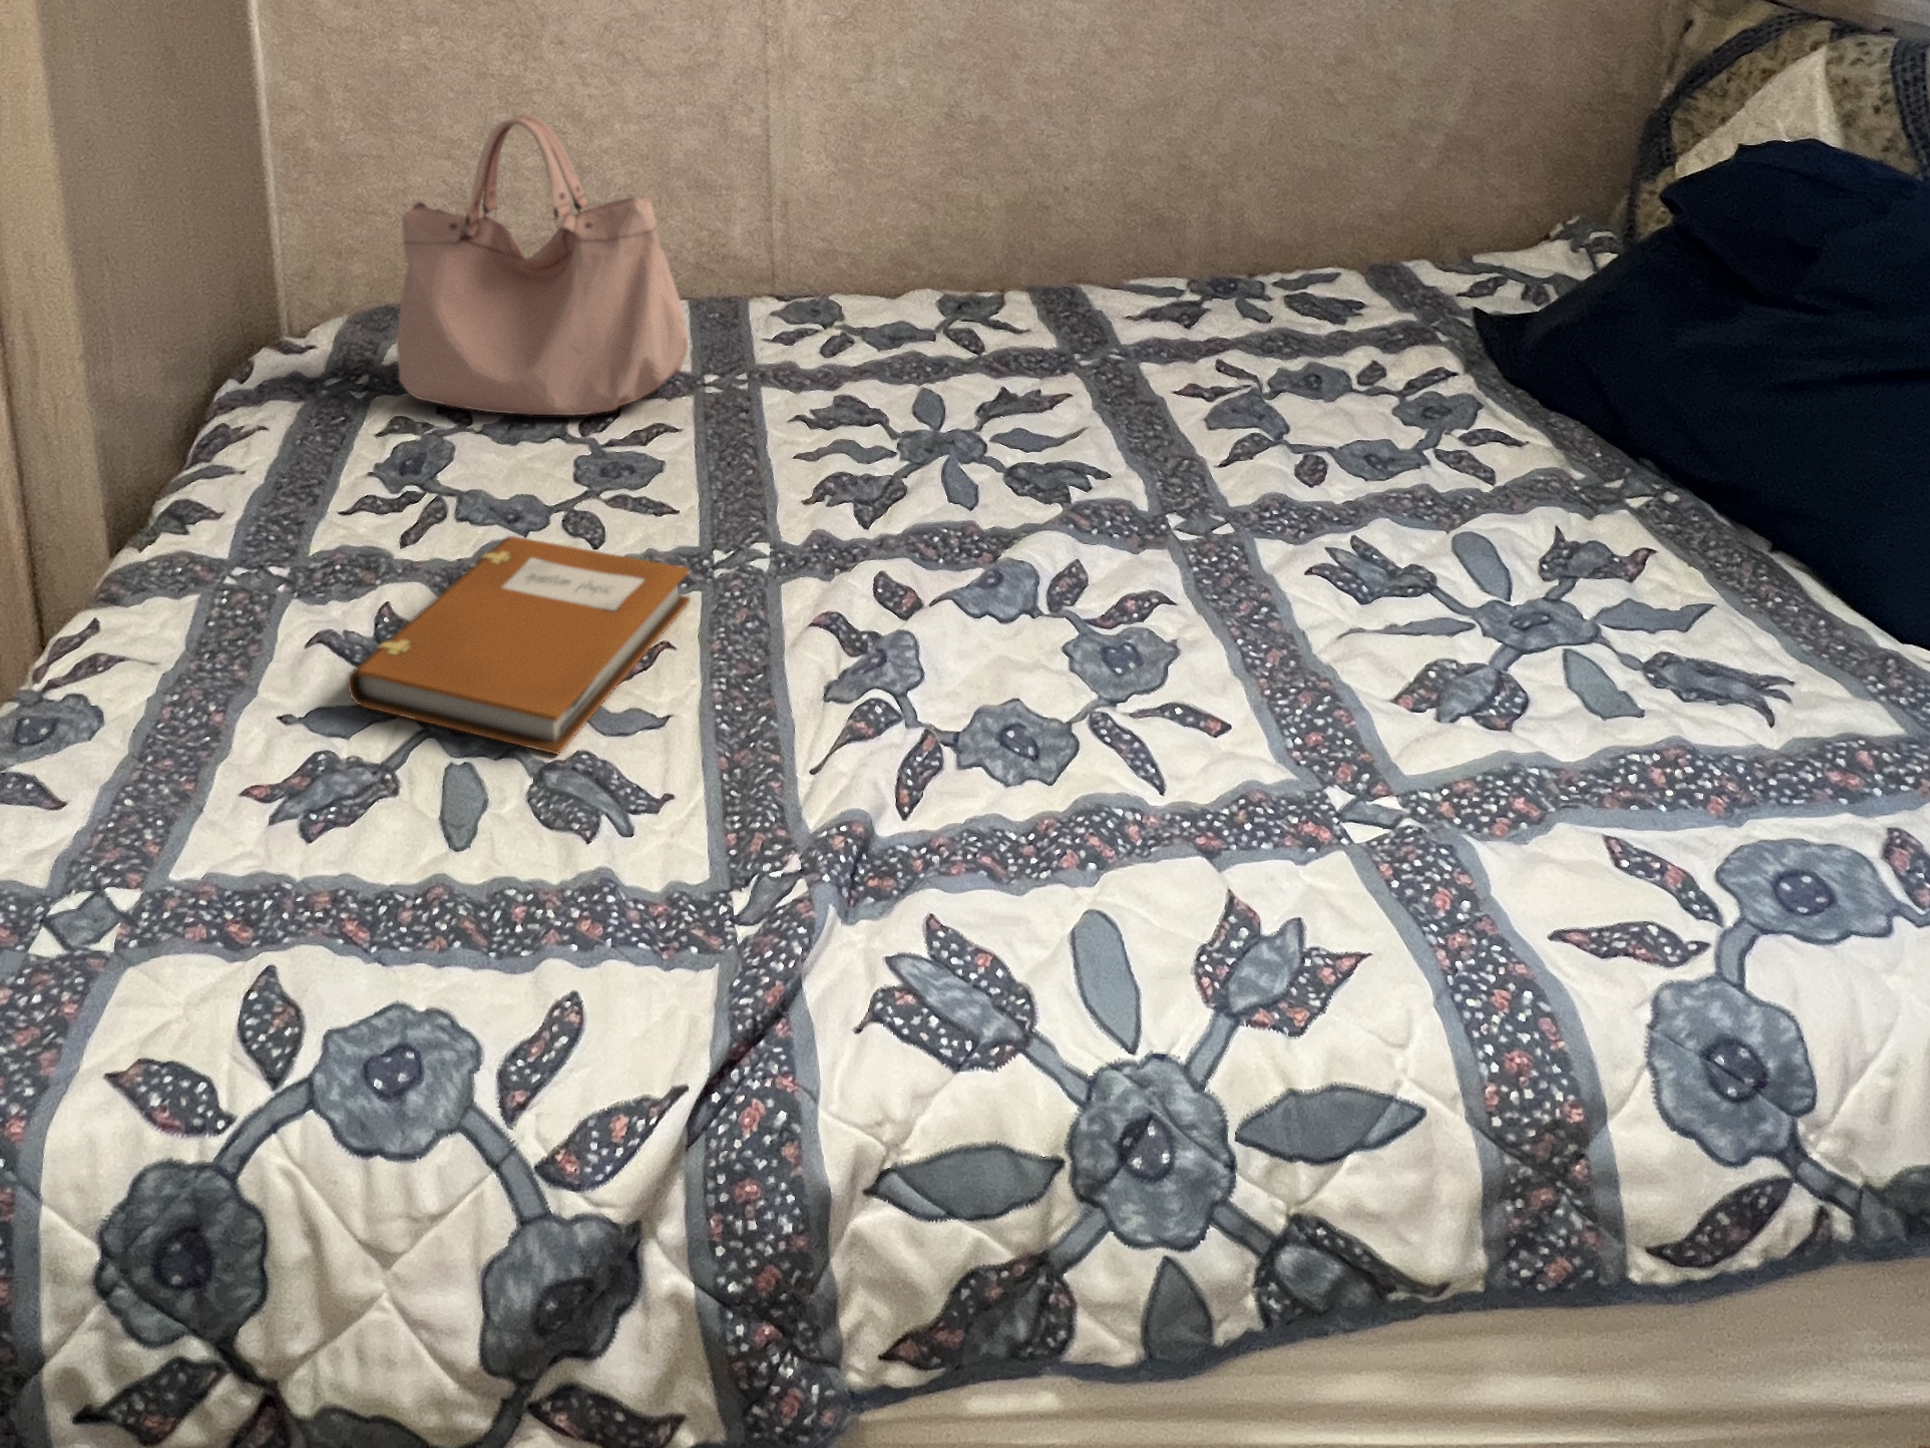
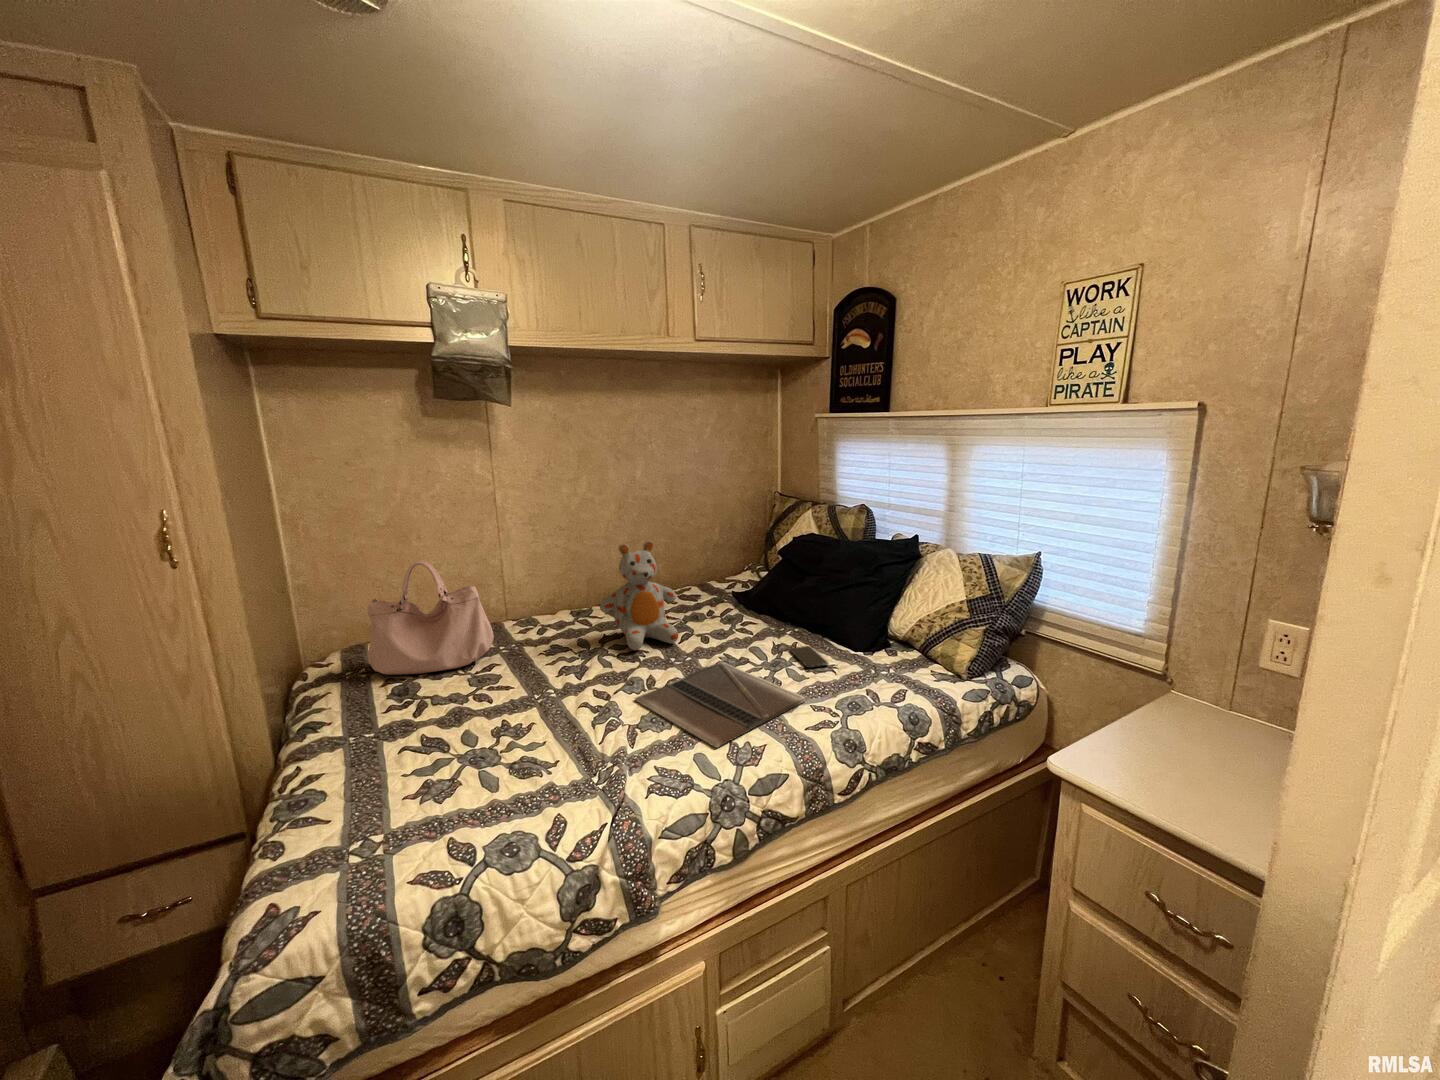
stuffed bear: none [986,118,1237,459] -> present [600,541,678,650]
notebook: present [348,536,690,754] -> none [425,700,534,766]
laptop: none [985,561,1593,912] -> present [635,662,806,748]
smartphone: none [1604,564,1748,671] -> present [790,646,828,668]

